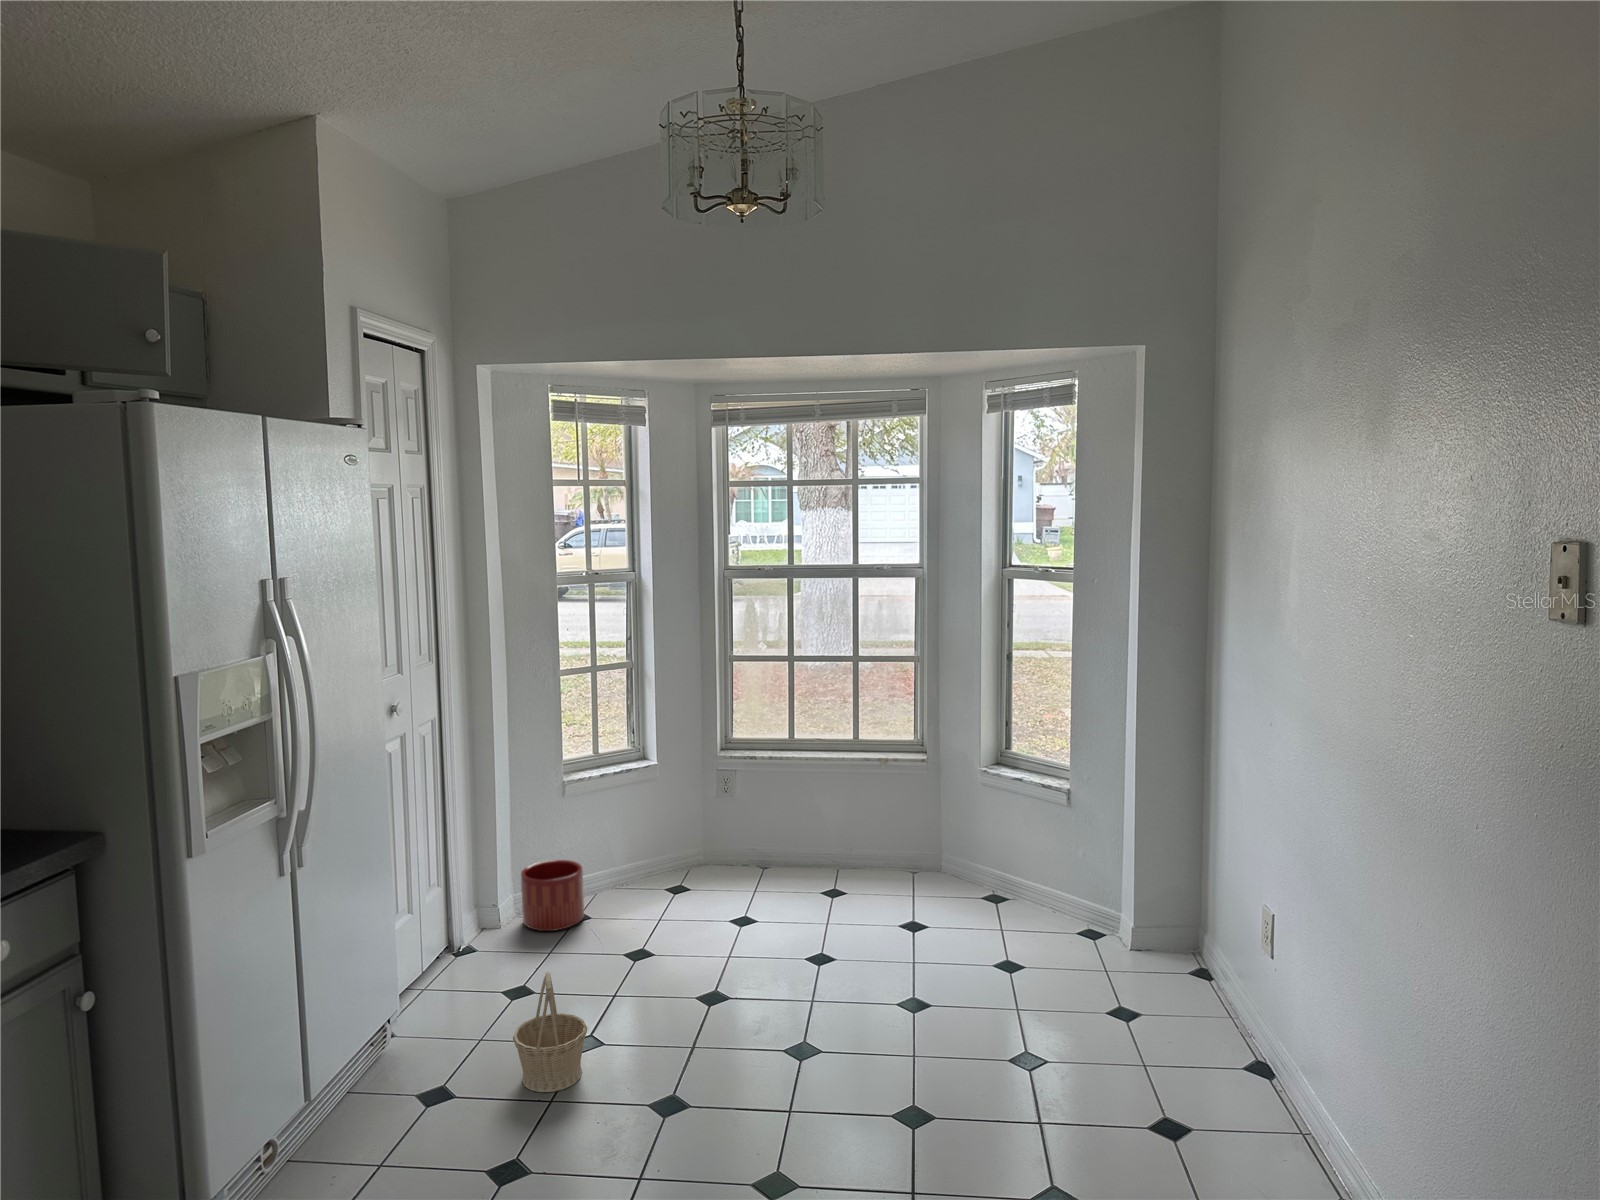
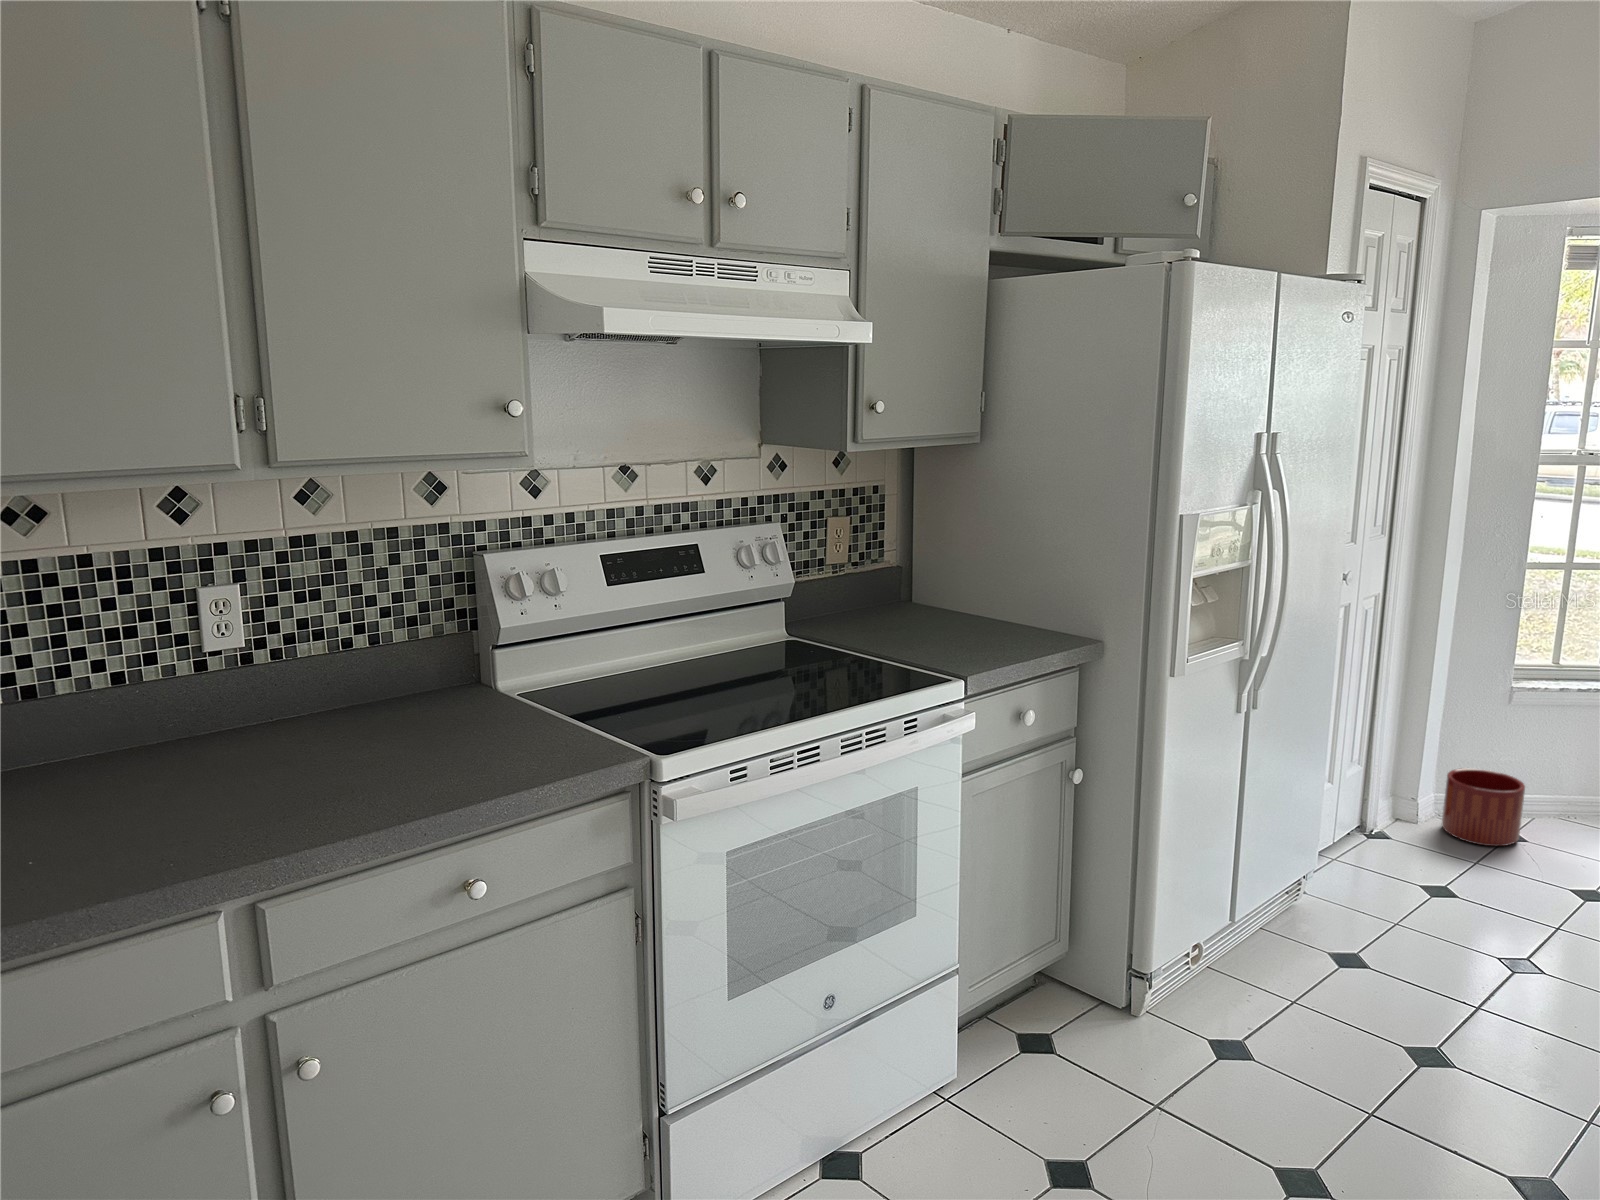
basket: present [513,972,587,1092] -> none [1440,880,1533,1007]

